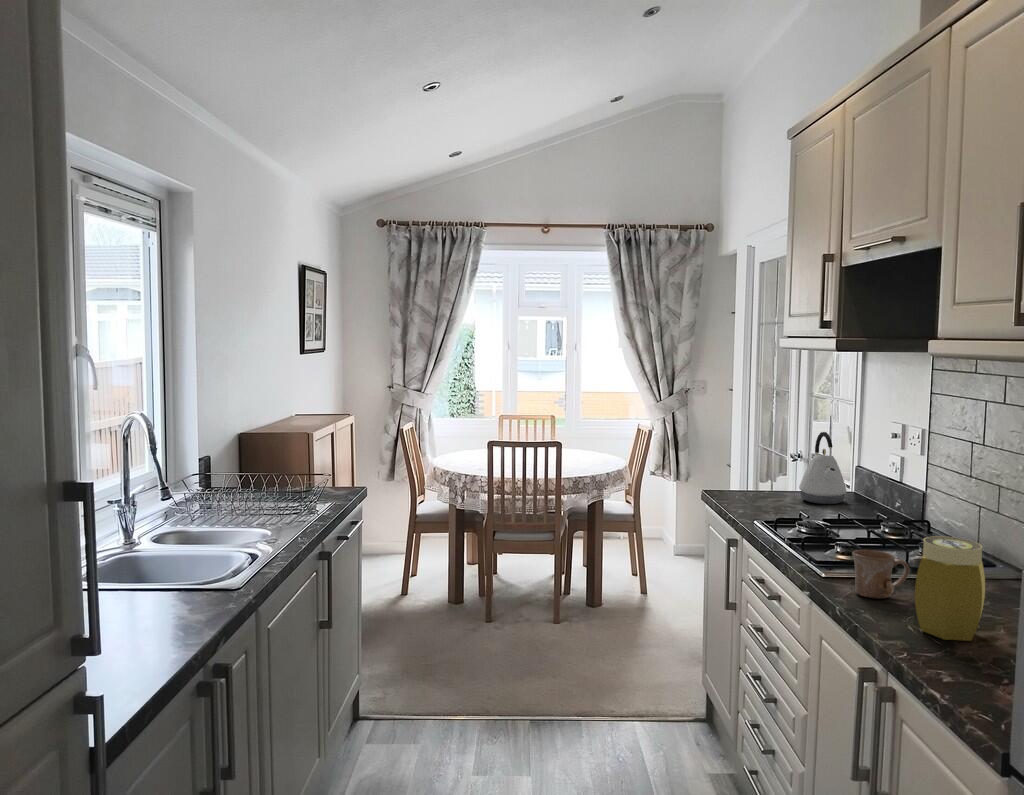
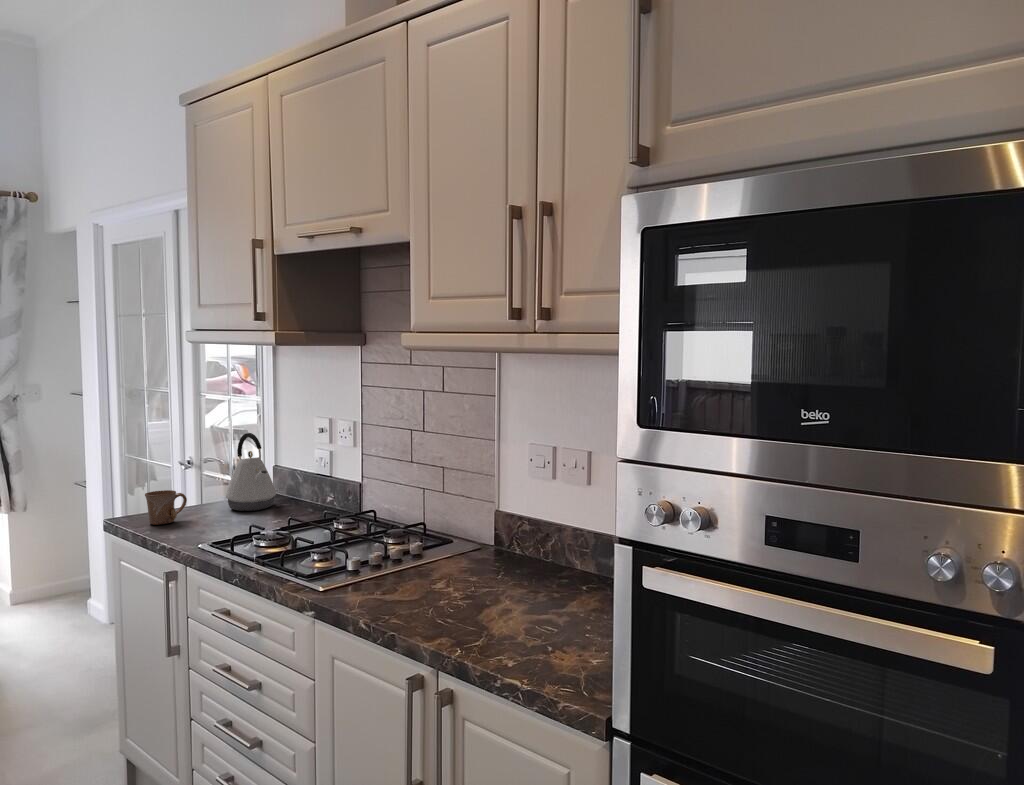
jar: present [915,536,985,641] -> none [441,523,502,624]
mug: present [853,550,909,599] -> present [145,490,187,525]

